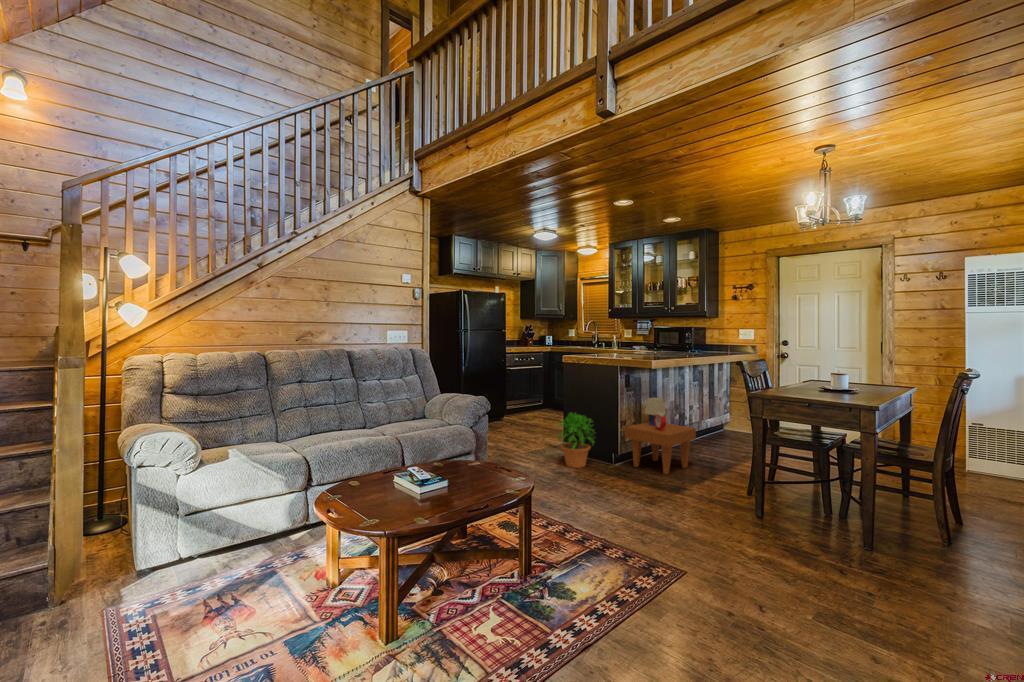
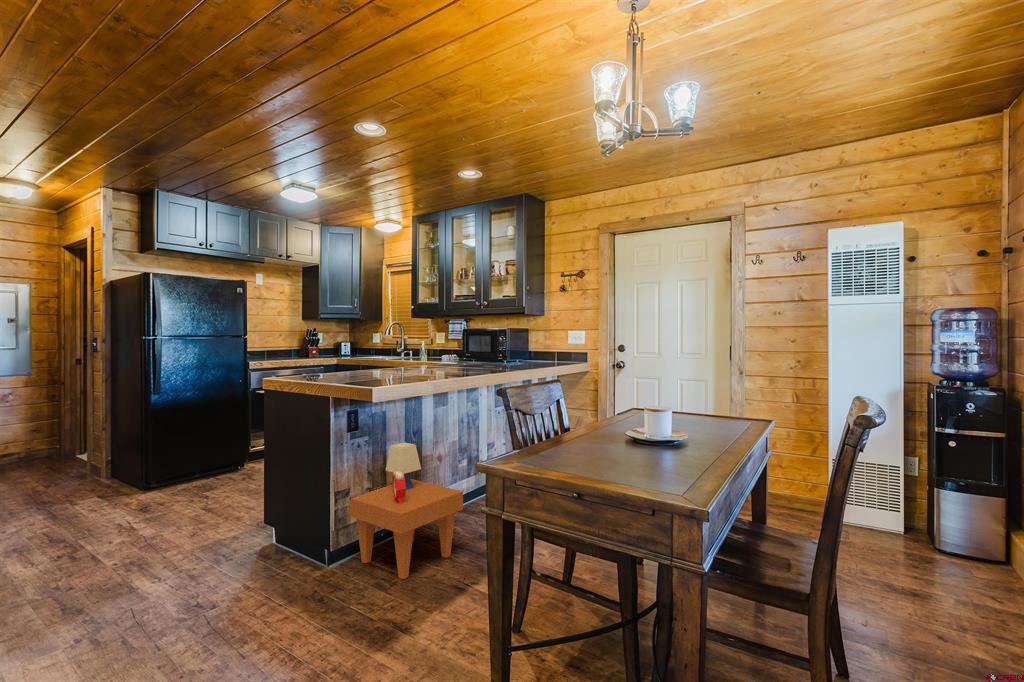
potted plant: present [557,413,594,468] -> none [219,477,302,577]

